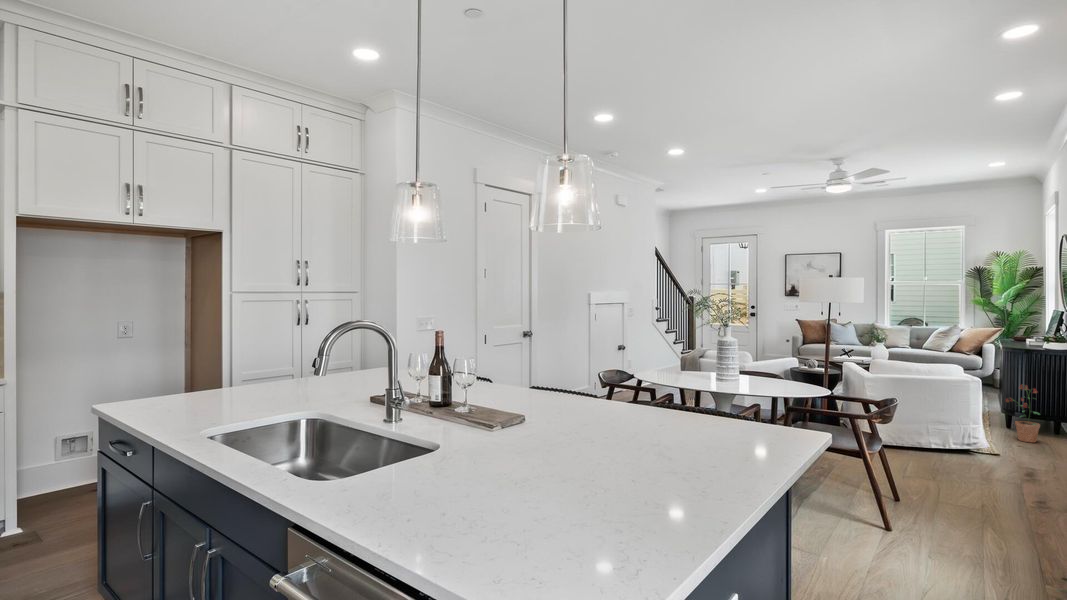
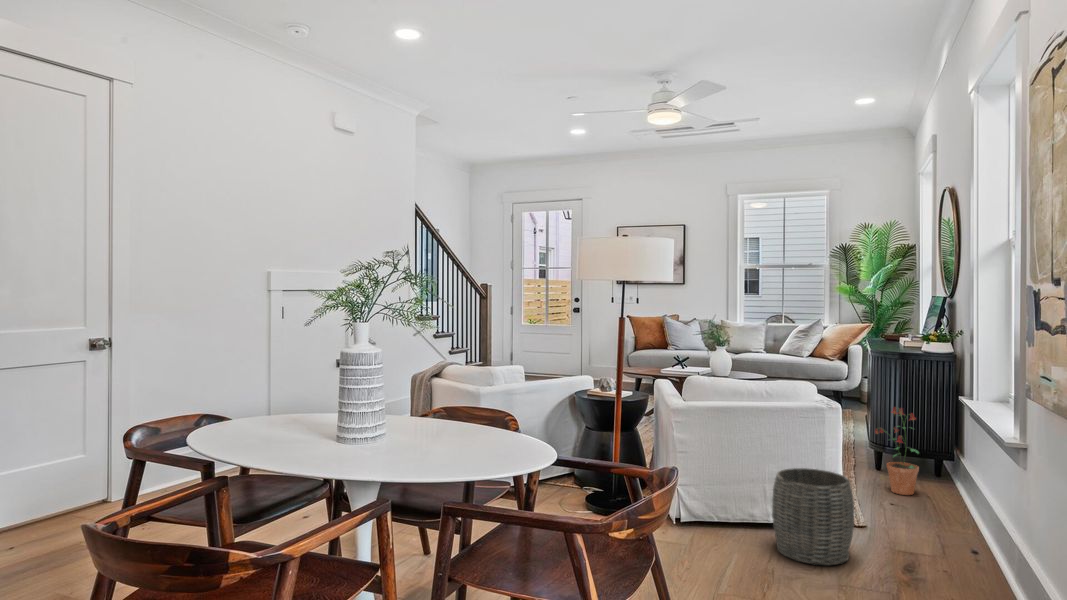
woven basket: none [935,415,991,470] -> present [772,468,854,565]

